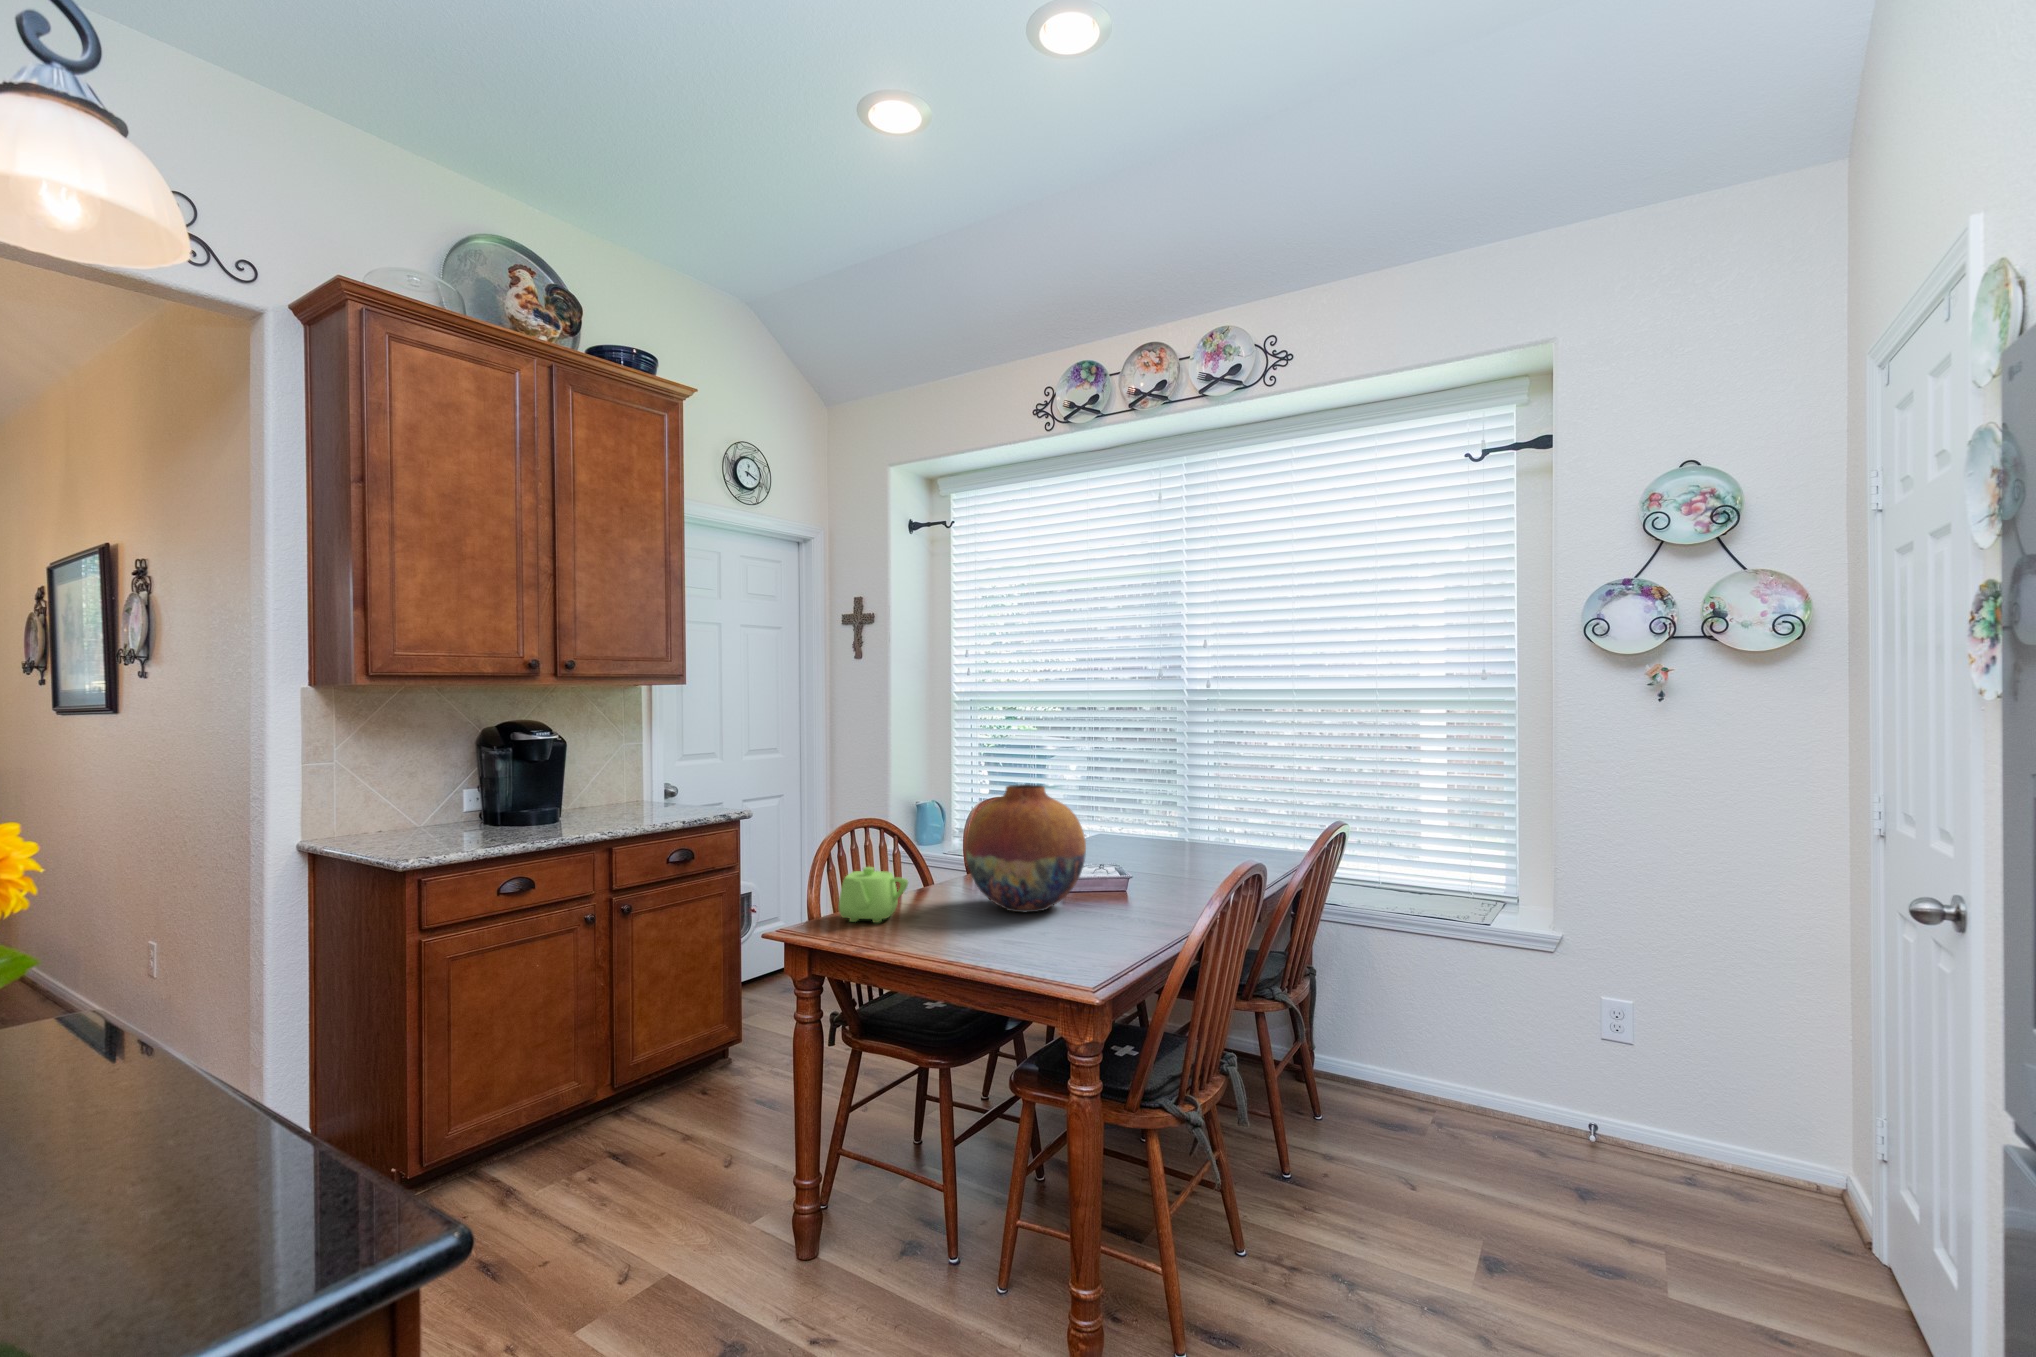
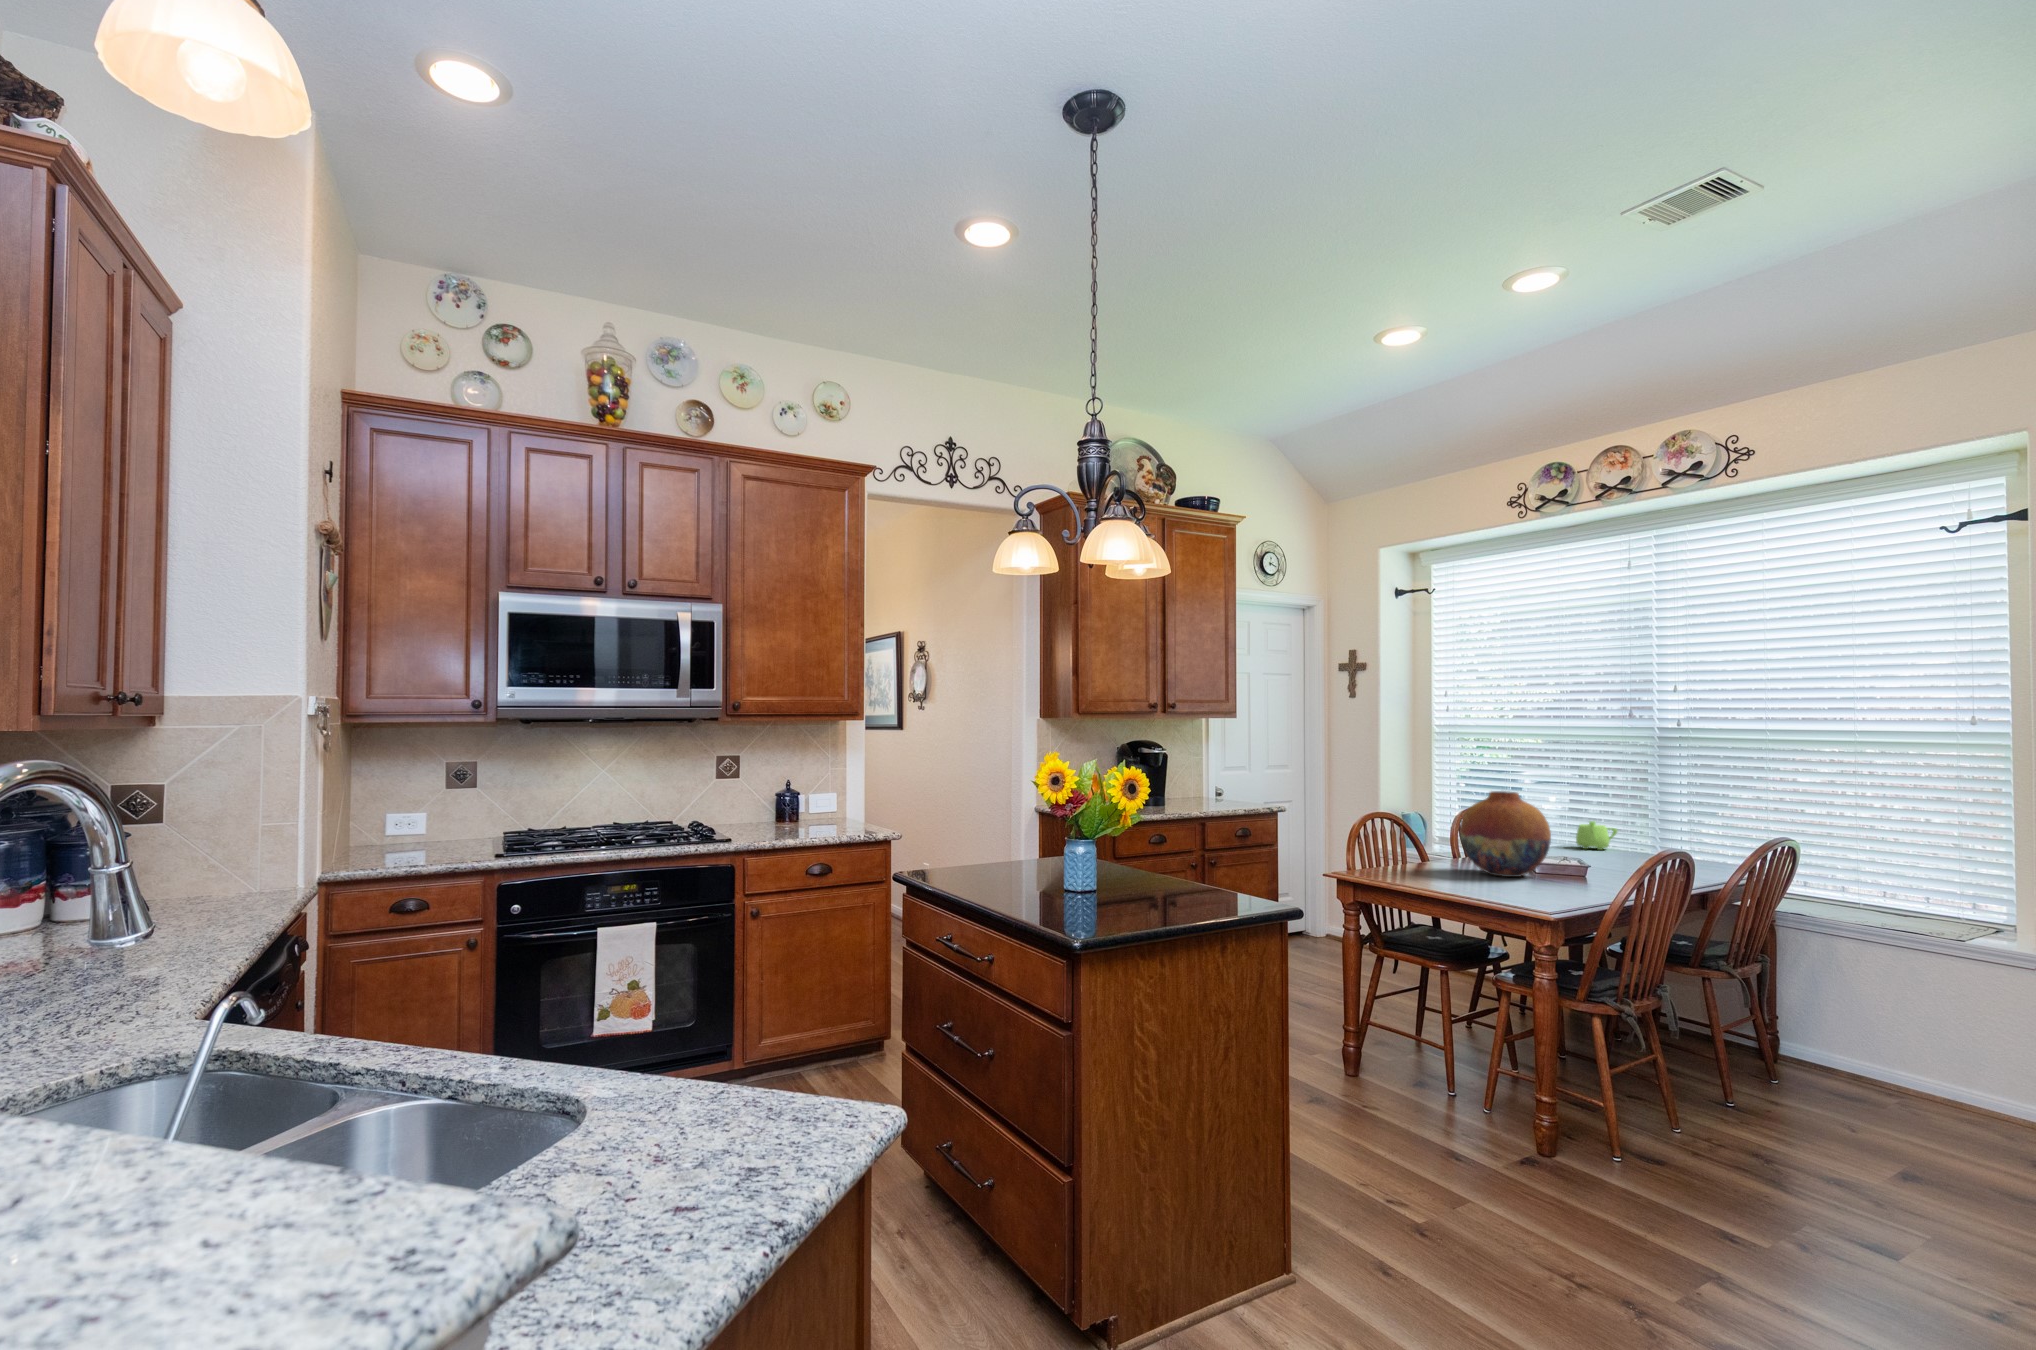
teapot: present [839,867,908,923] -> present [1576,821,1617,850]

